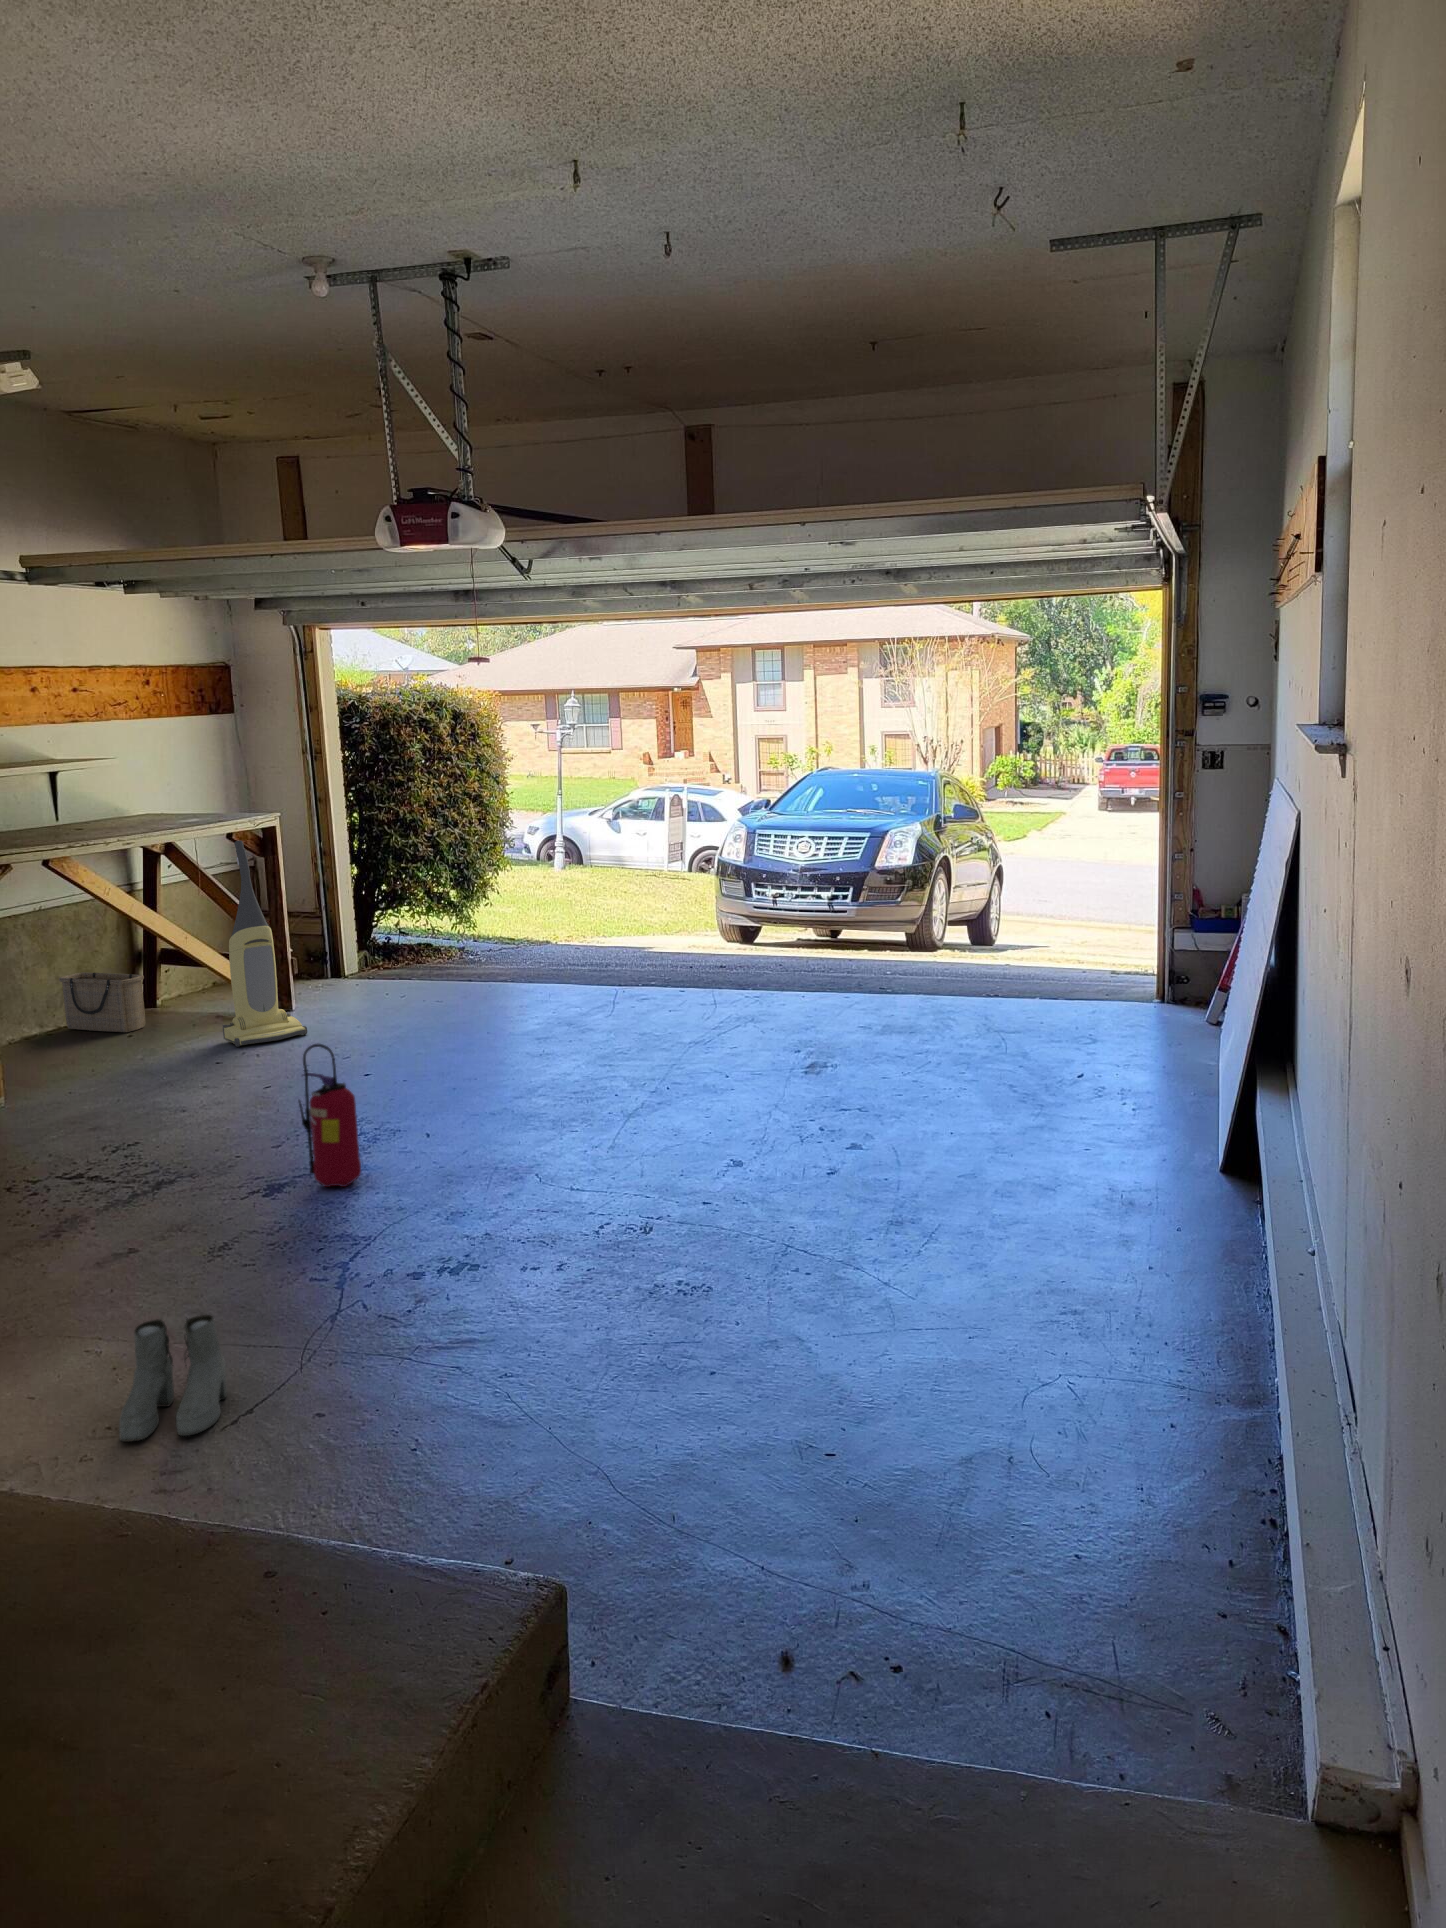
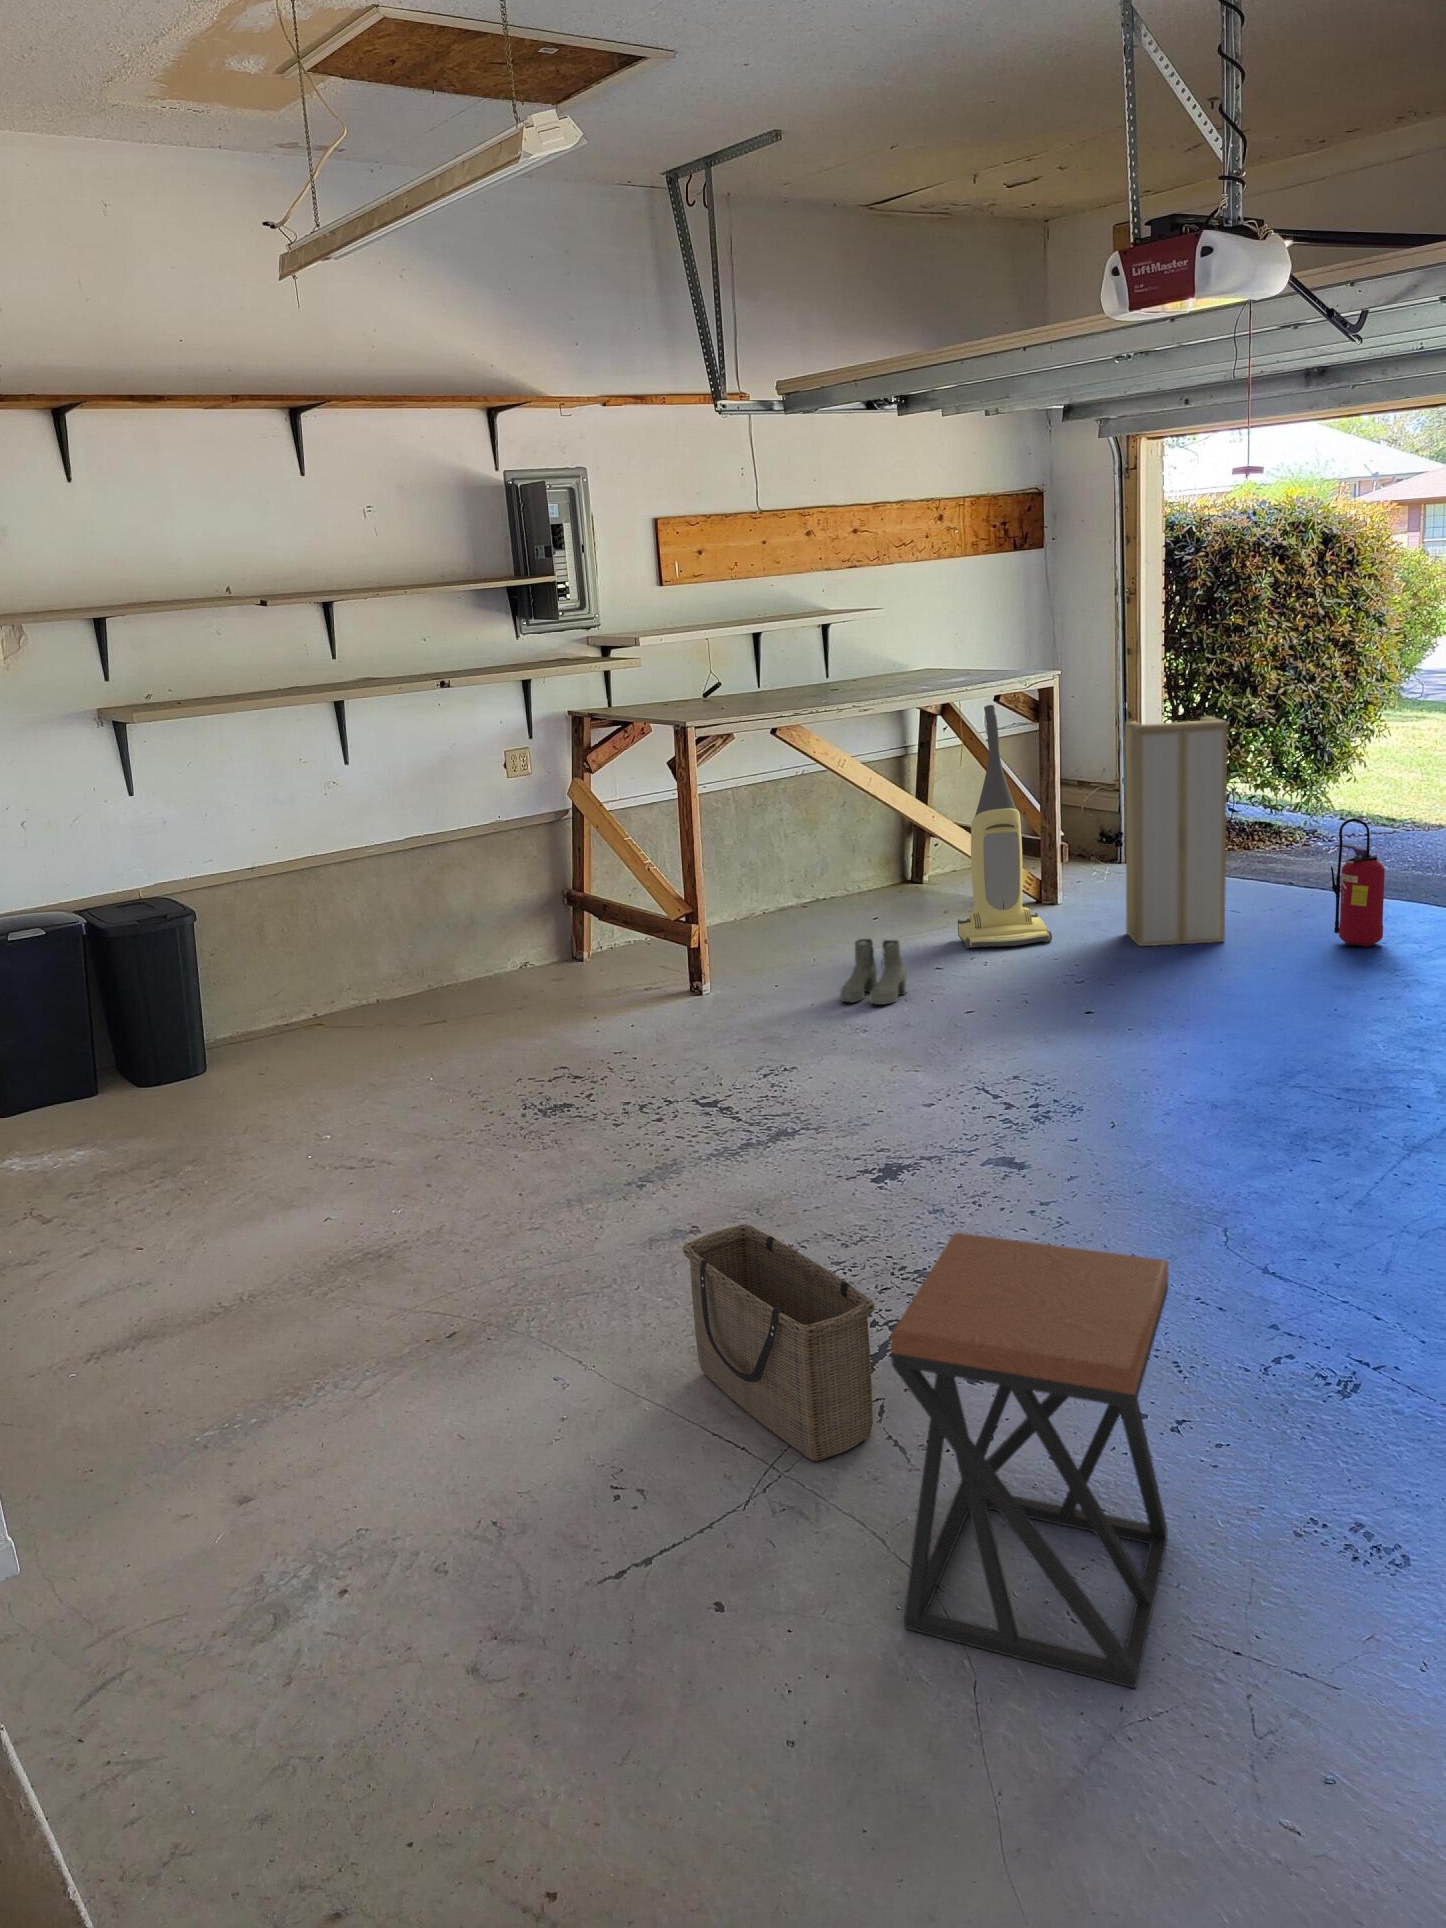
cabinet: none [352,848,443,1030] -> present [1125,716,1229,946]
basket: present [59,972,145,1032] -> present [683,1224,875,1461]
fire extinguisher: present [299,1044,361,1187] -> present [1331,819,1385,947]
stool: none [436,1134,592,1387] -> present [890,1233,1168,1688]
boots: present [119,1315,227,1442] -> present [840,939,906,1005]

